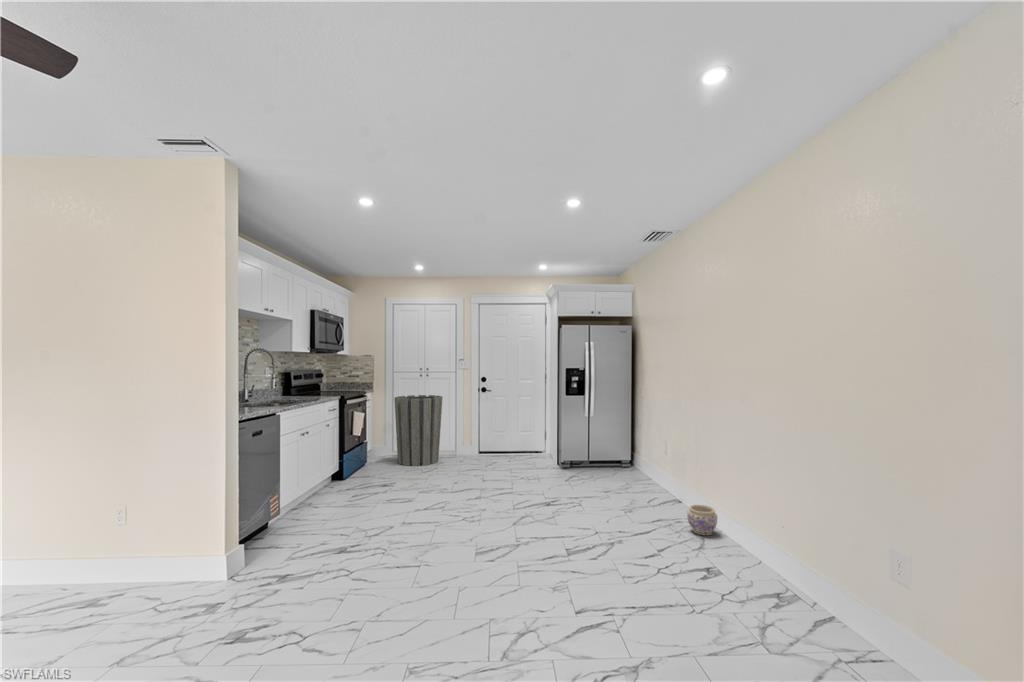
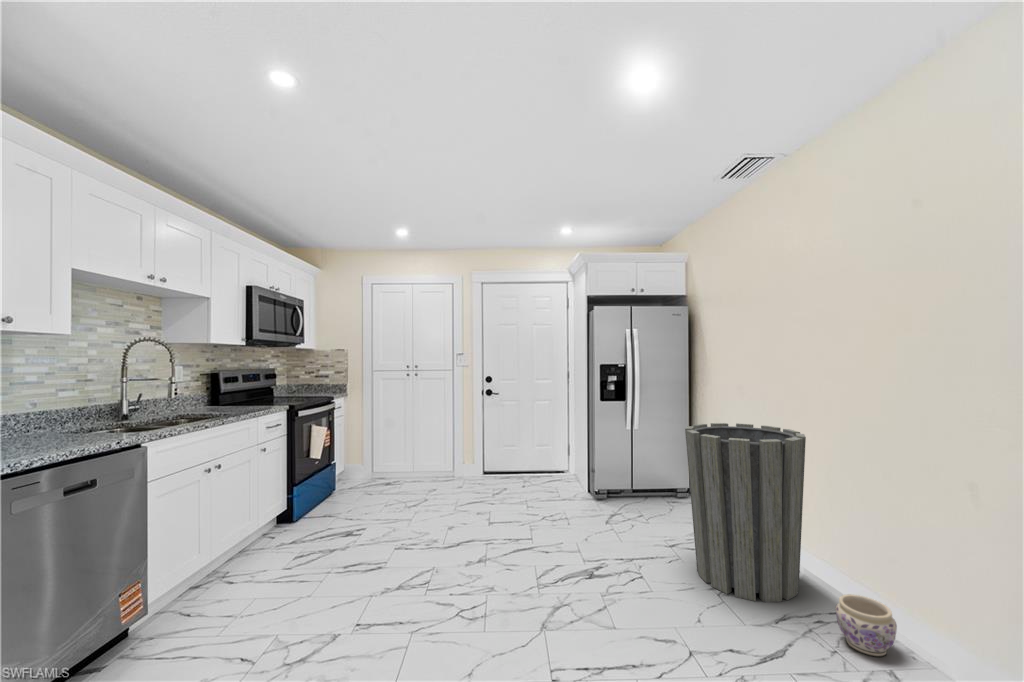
trash can: present [395,395,443,466] -> present [685,423,806,602]

